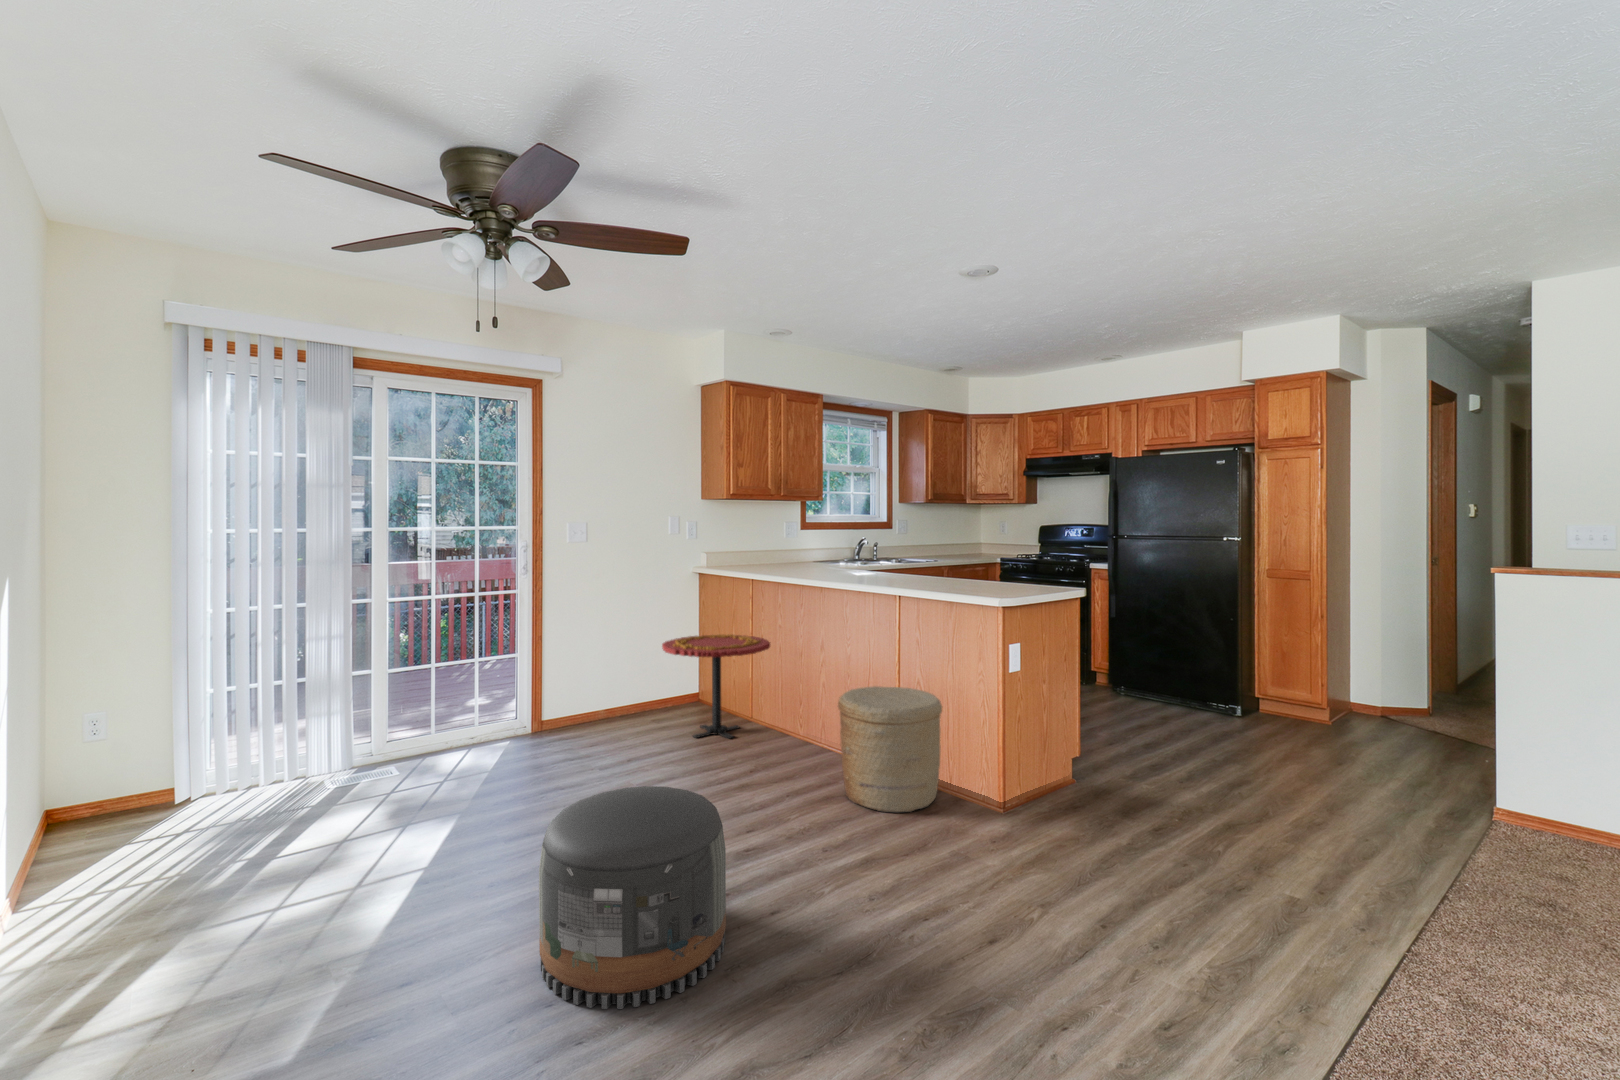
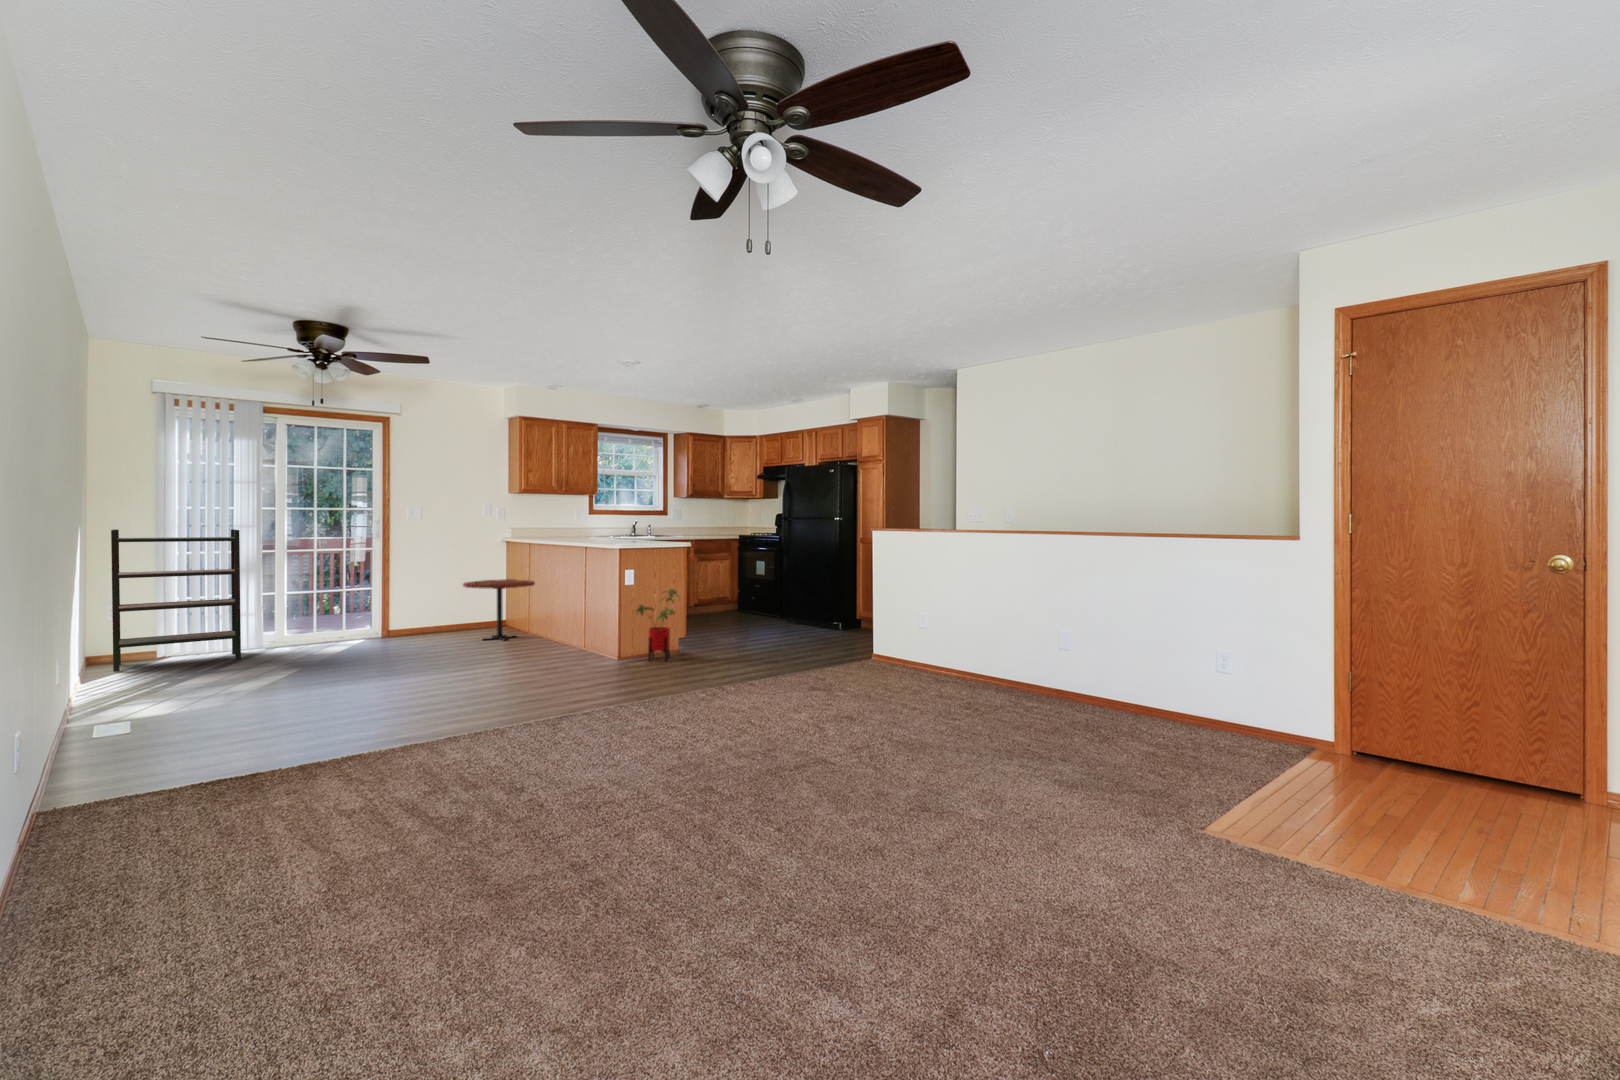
bookshelf: none [81,566,319,847] -> present [111,529,241,671]
house plant: none [1017,671,1112,809] -> present [636,589,678,661]
woven basket: present [838,686,942,812] -> none [537,601,598,662]
pouf: present [539,786,726,1009] -> none [334,626,427,701]

